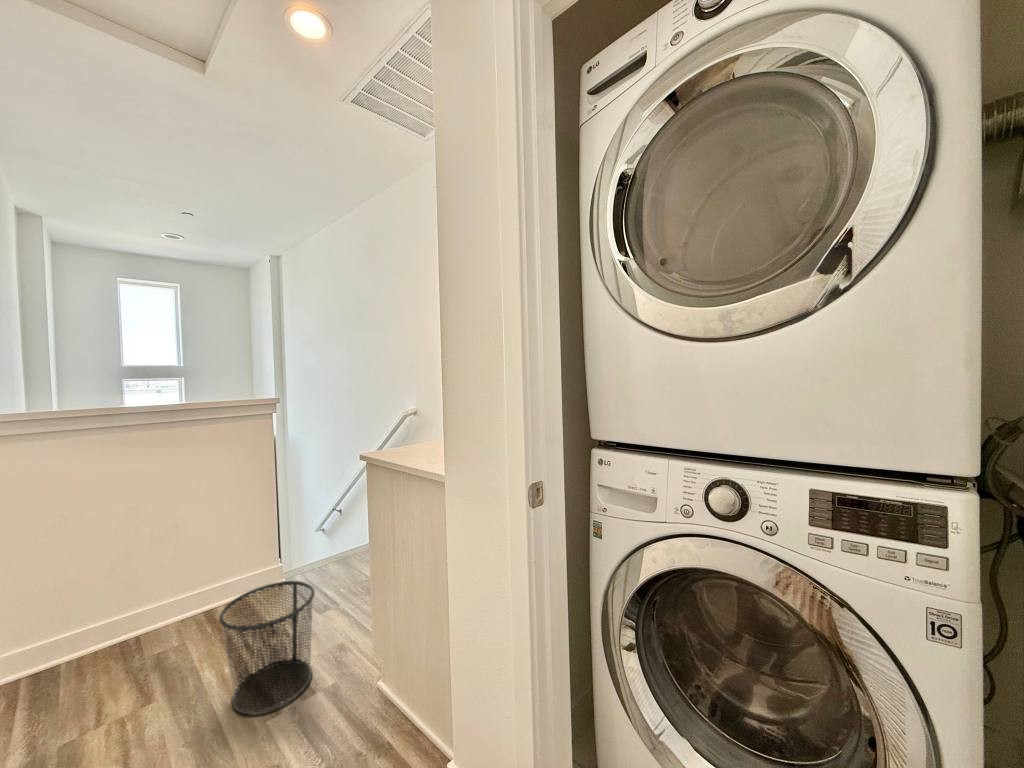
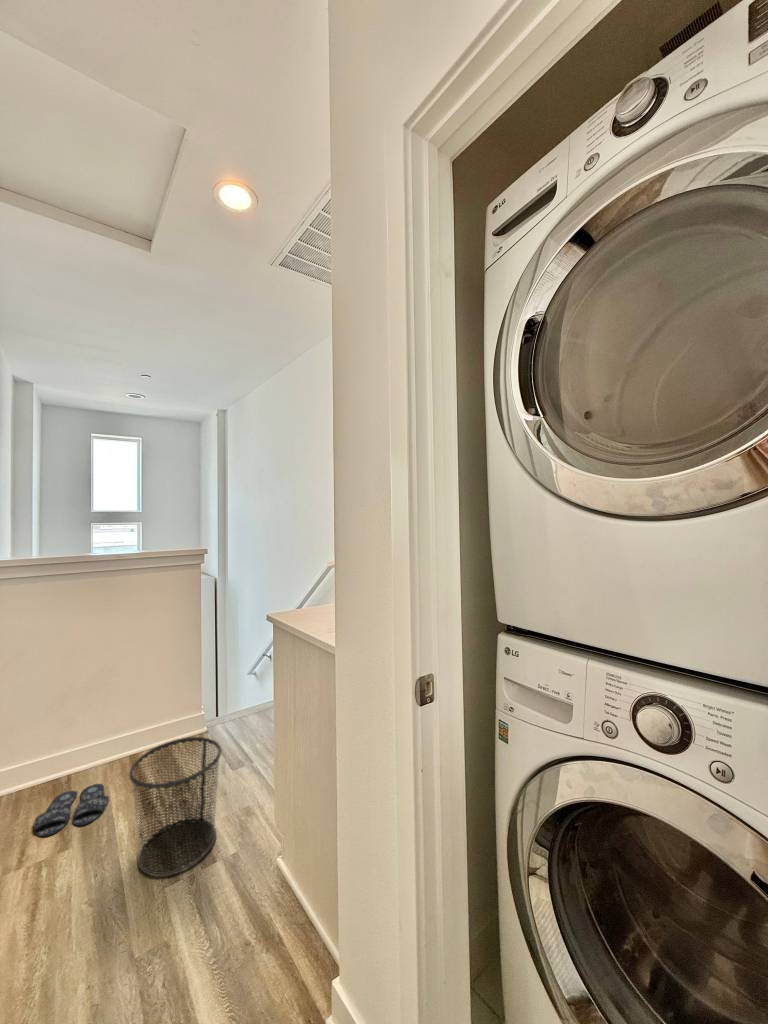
slippers: none [107,640,190,696] -> present [34,784,109,837]

